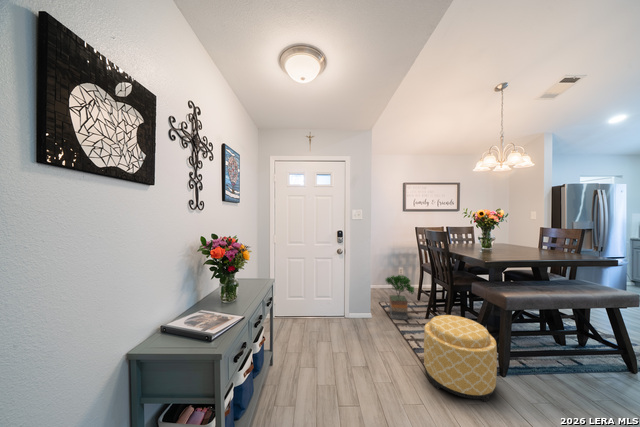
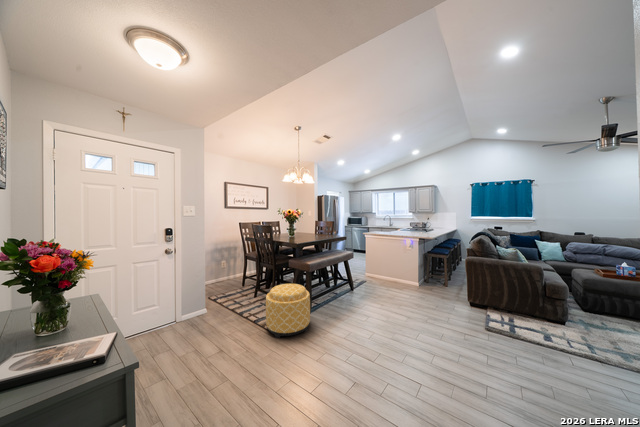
potted tree: present [386,275,414,320] -> none [218,267,246,307]

